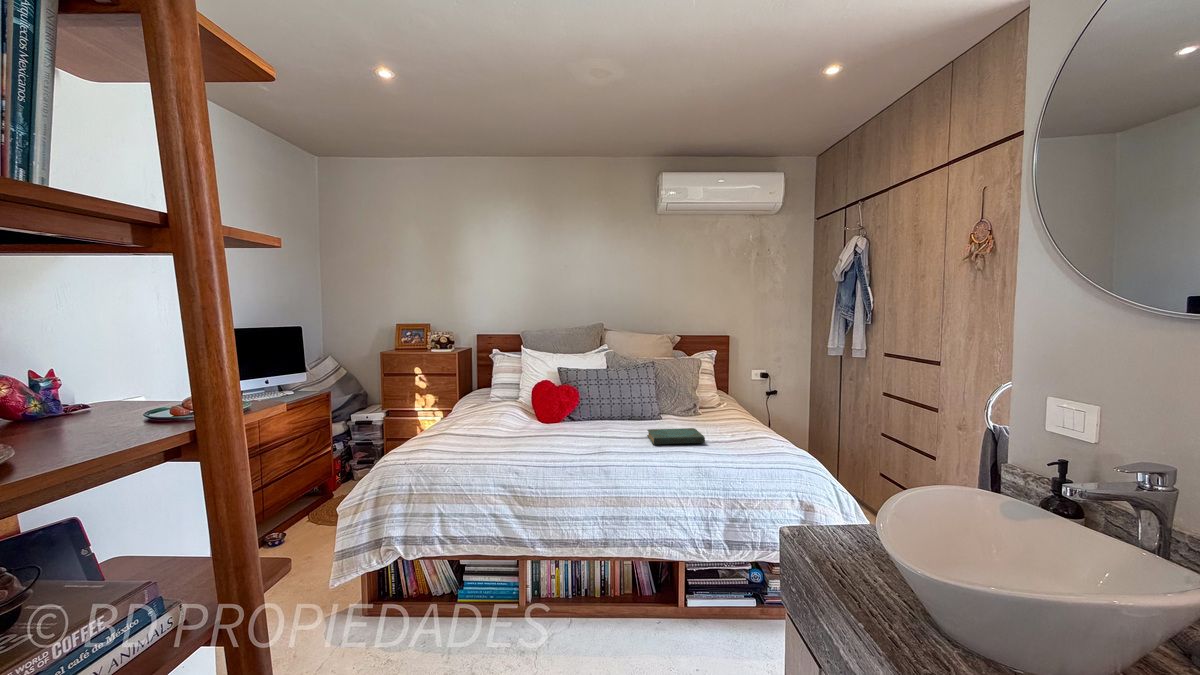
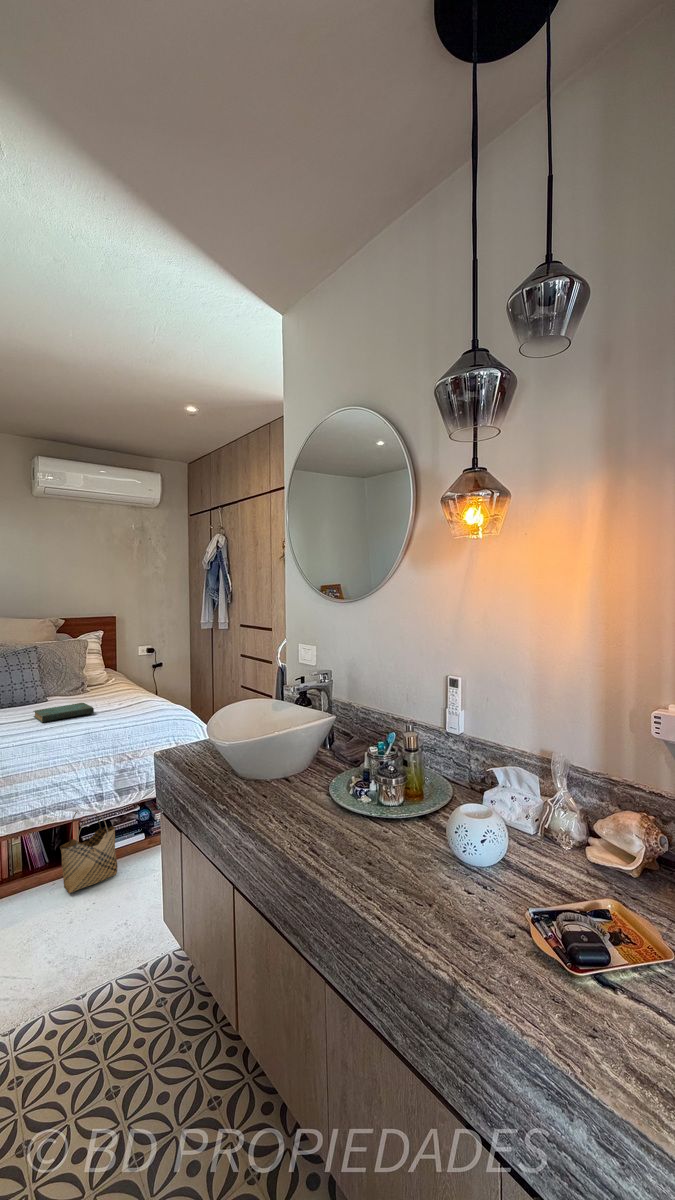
woven basket: none [665,550,725,645] -> present [60,812,117,893]

